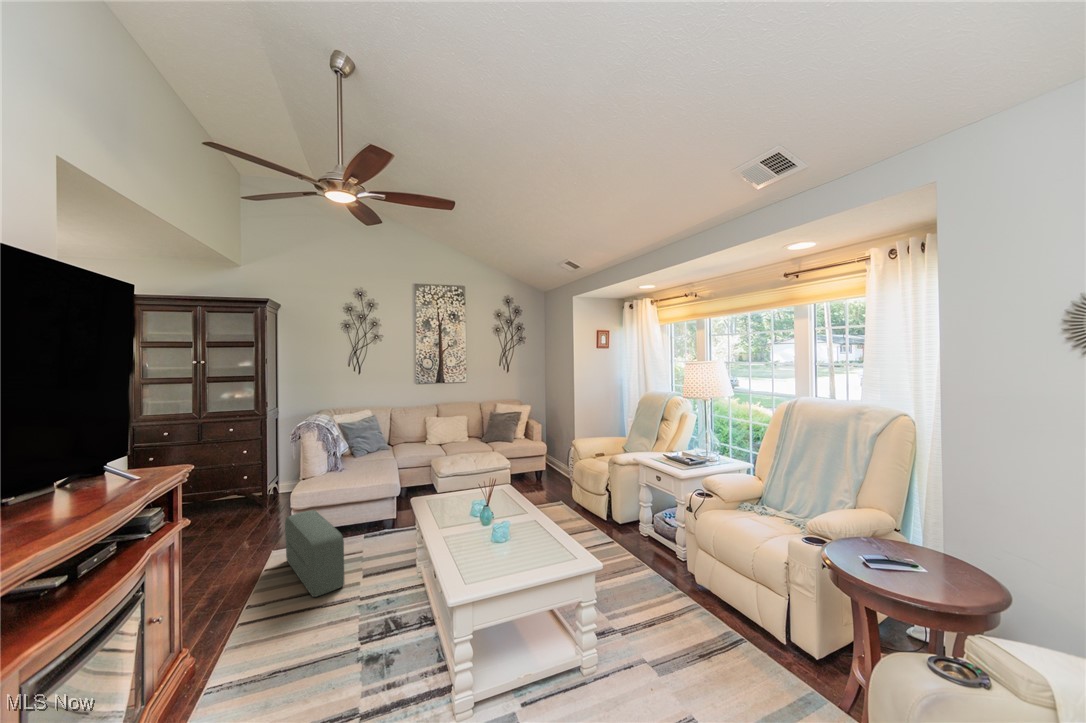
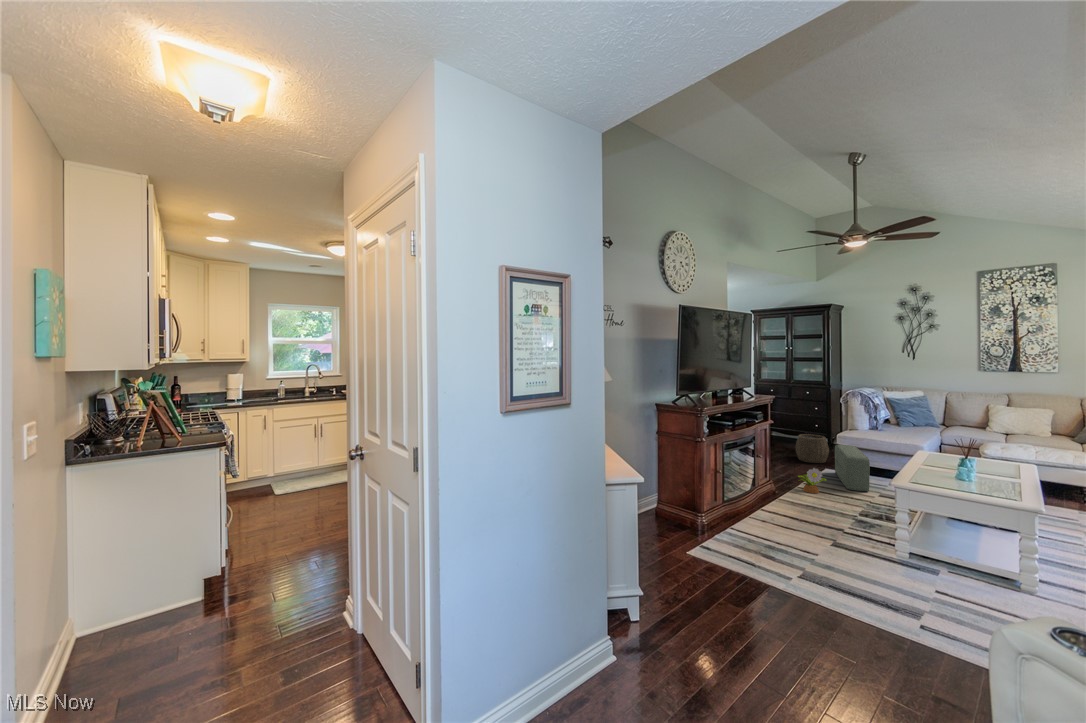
woven basket: none [215,500,273,554] -> present [796,434,829,463]
decorative plant: none [222,597,283,652] -> present [798,468,826,493]

